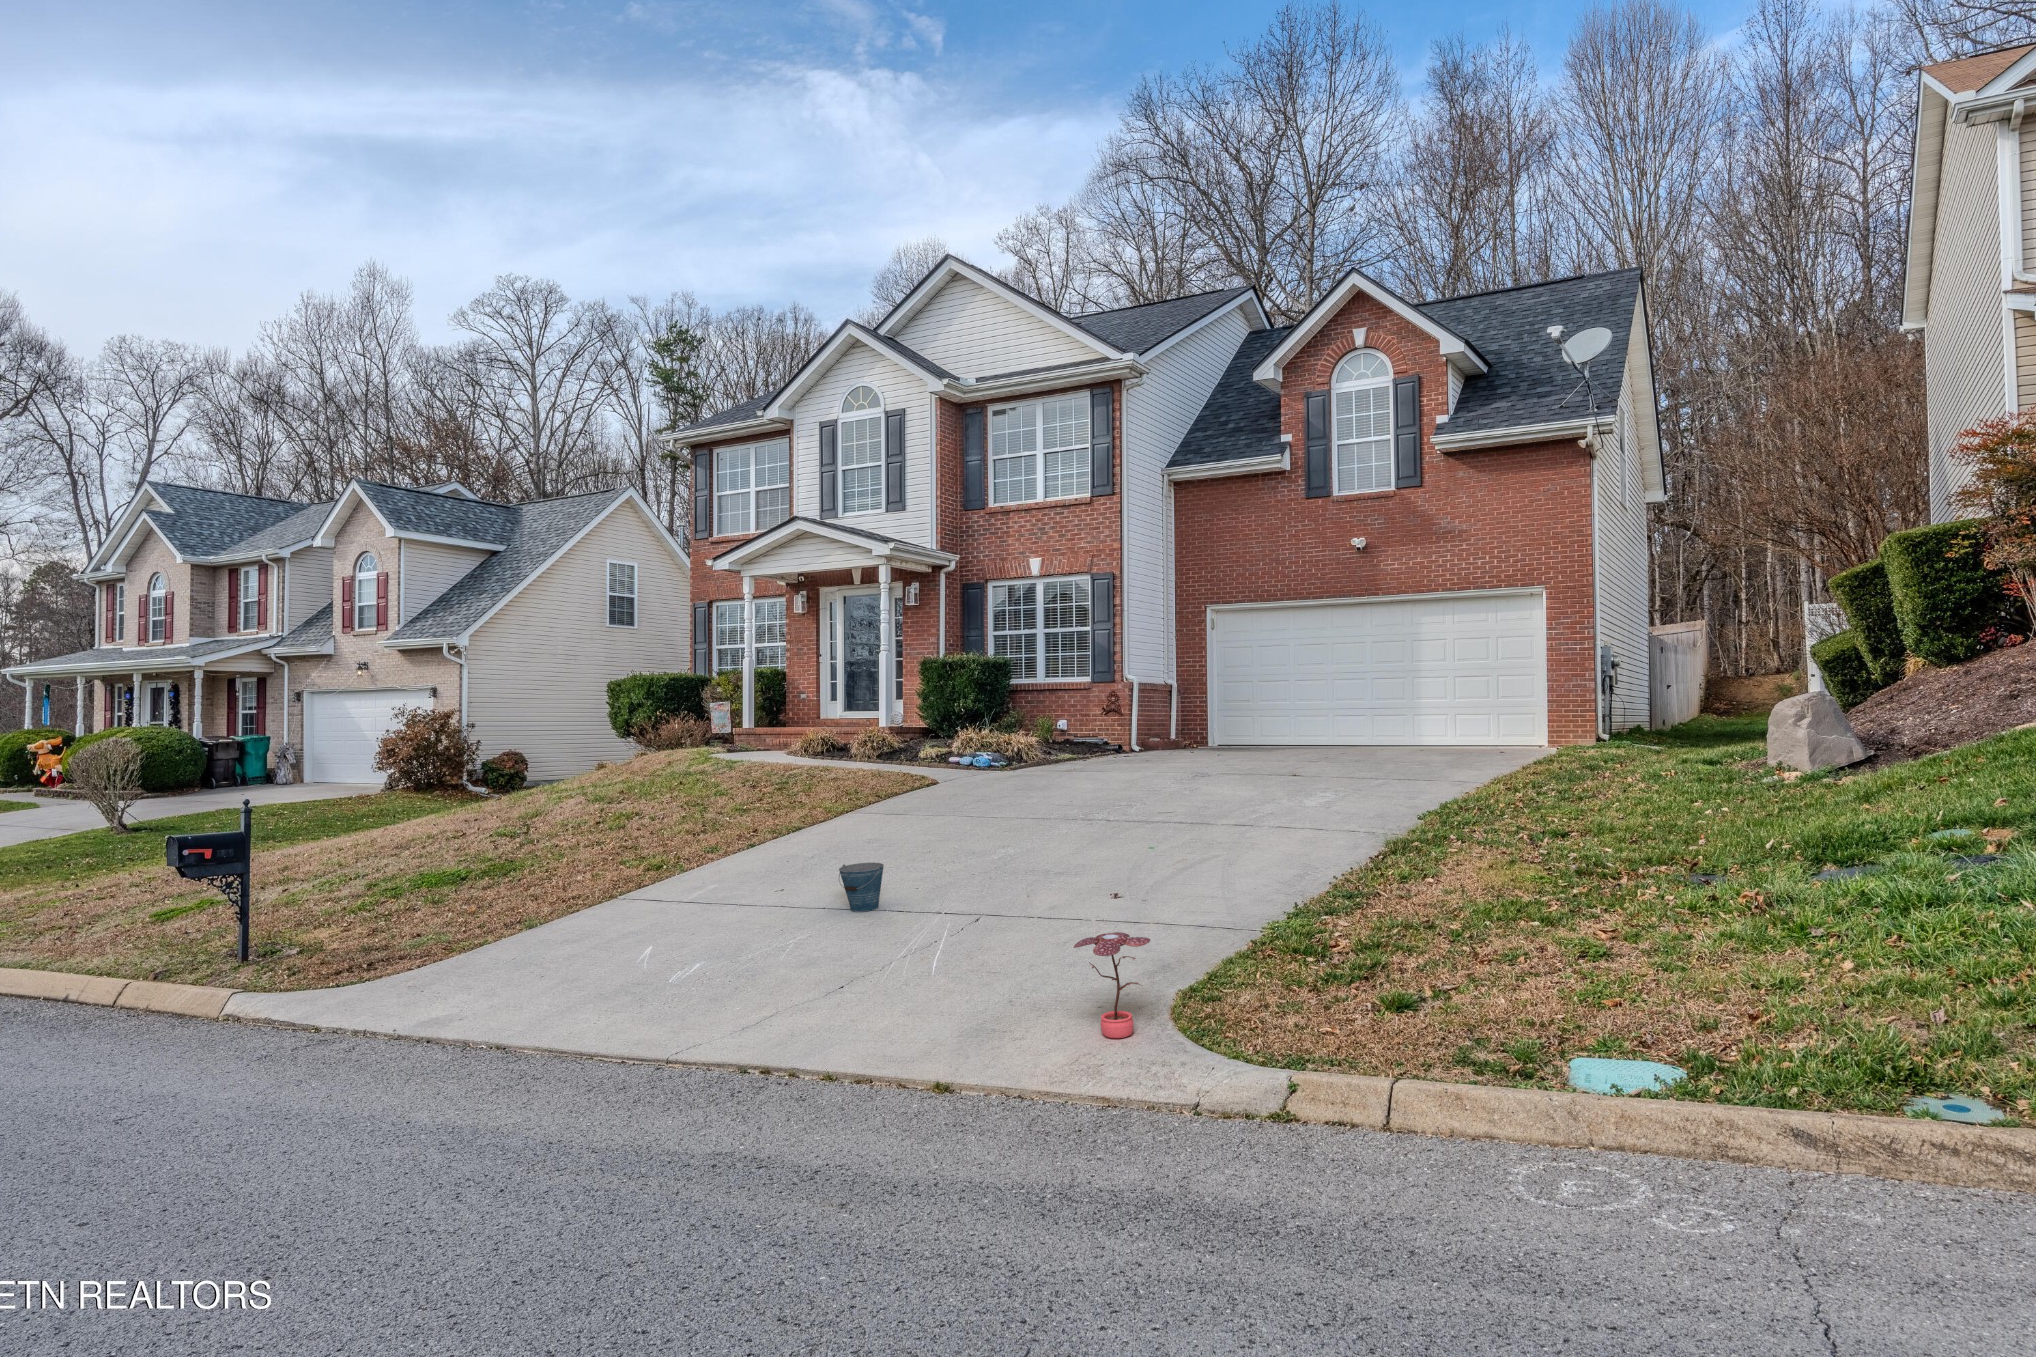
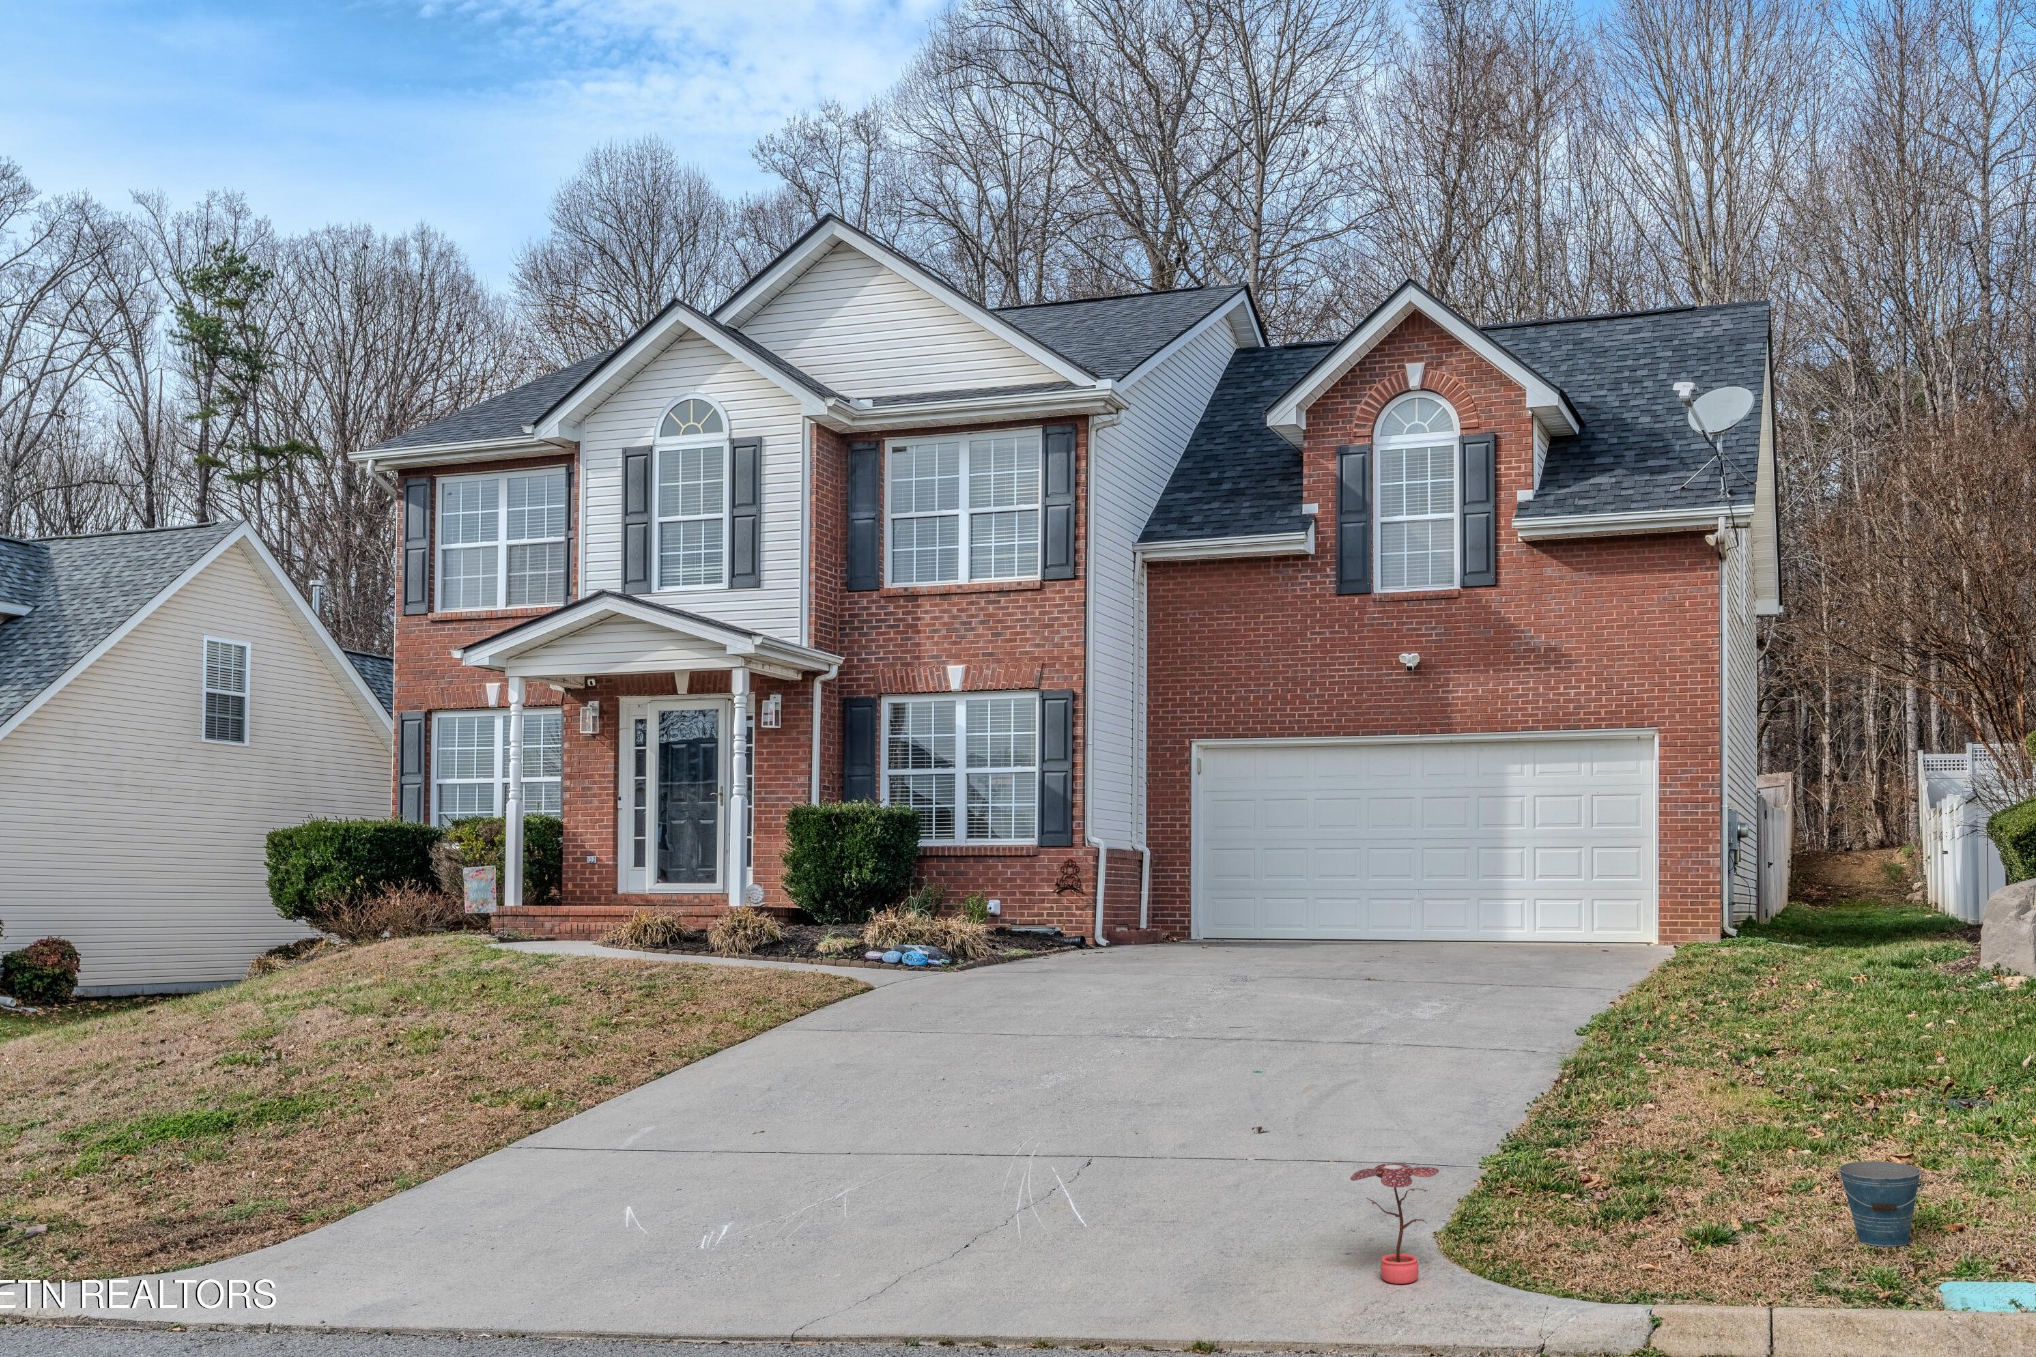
bucket: present [839,863,884,912] -> present [1838,1161,1923,1246]

